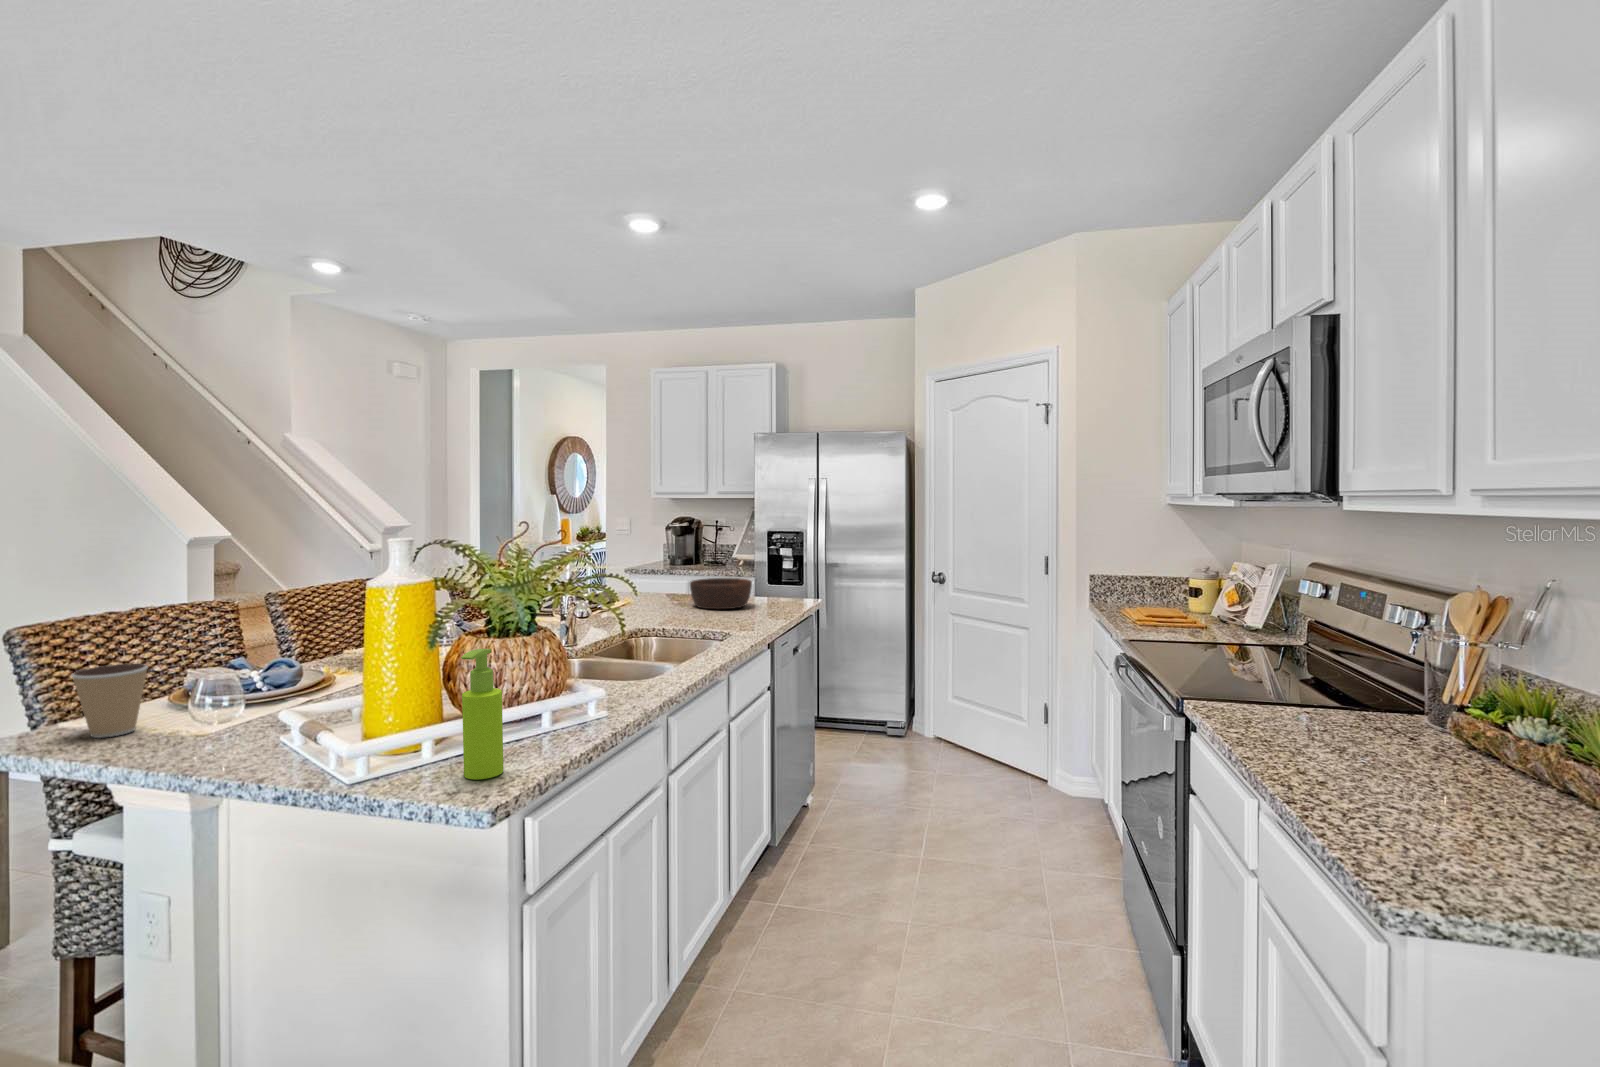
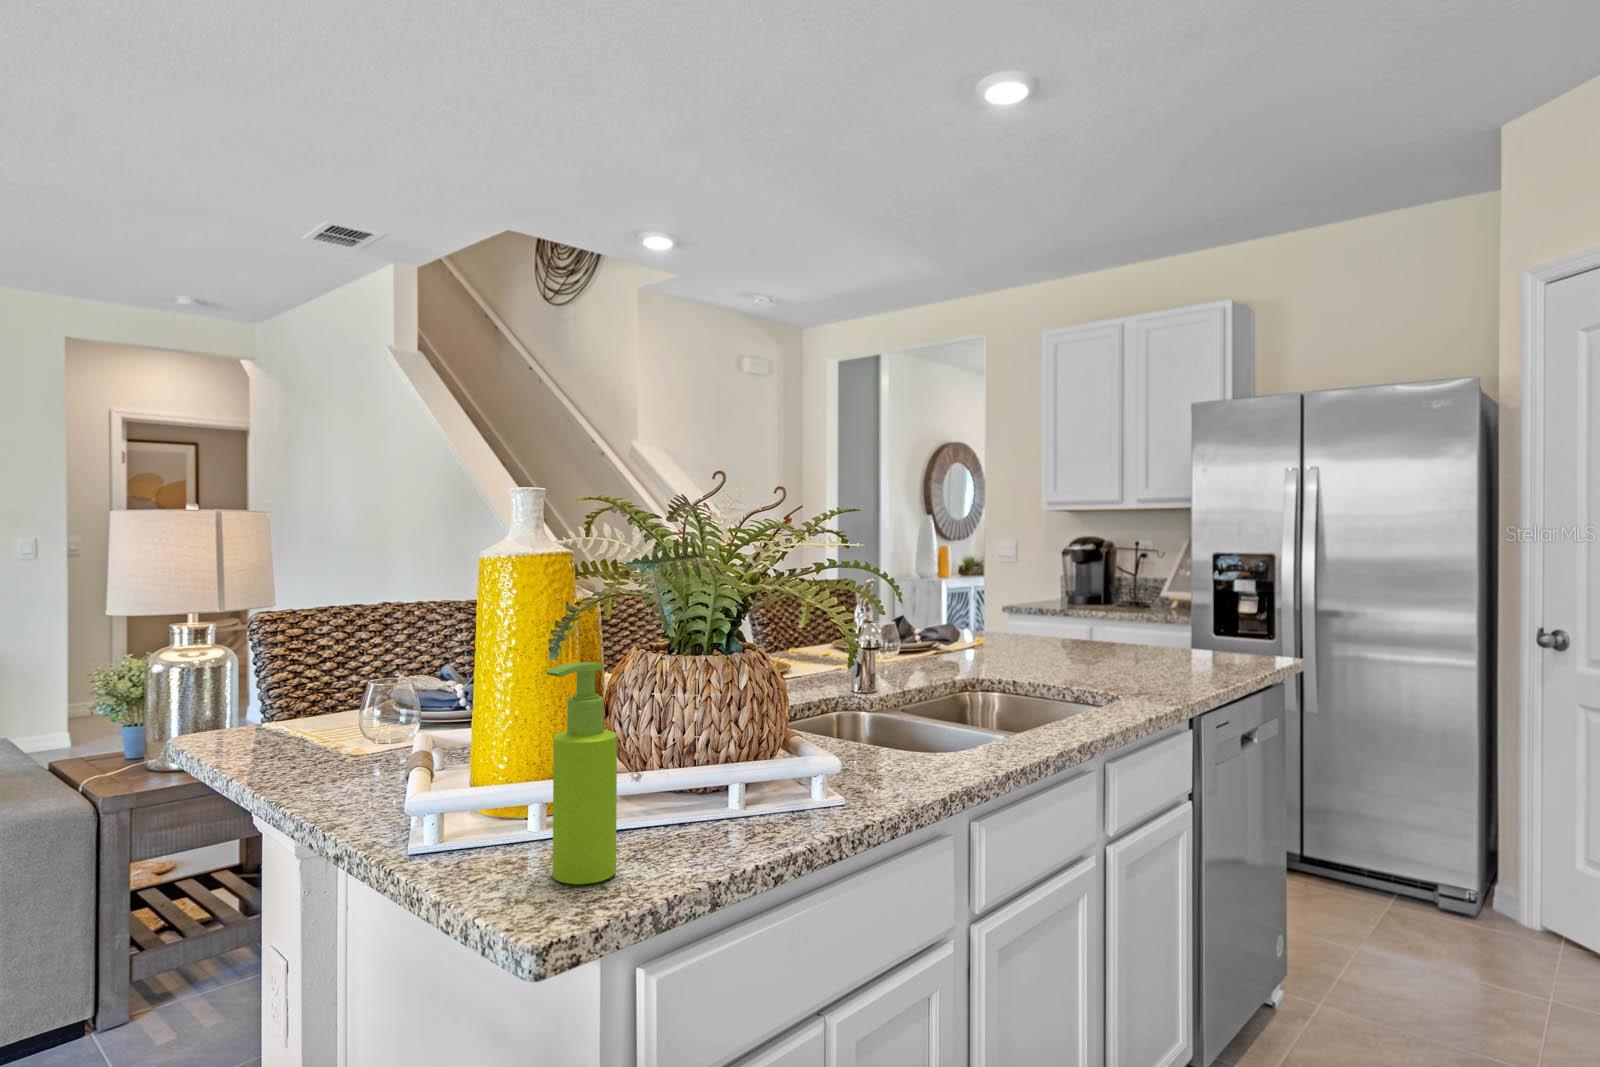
wooden bowl: present [690,578,752,609] -> none [1068,615,1169,662]
coffee cup: present [71,664,148,738] -> none [240,658,321,745]

